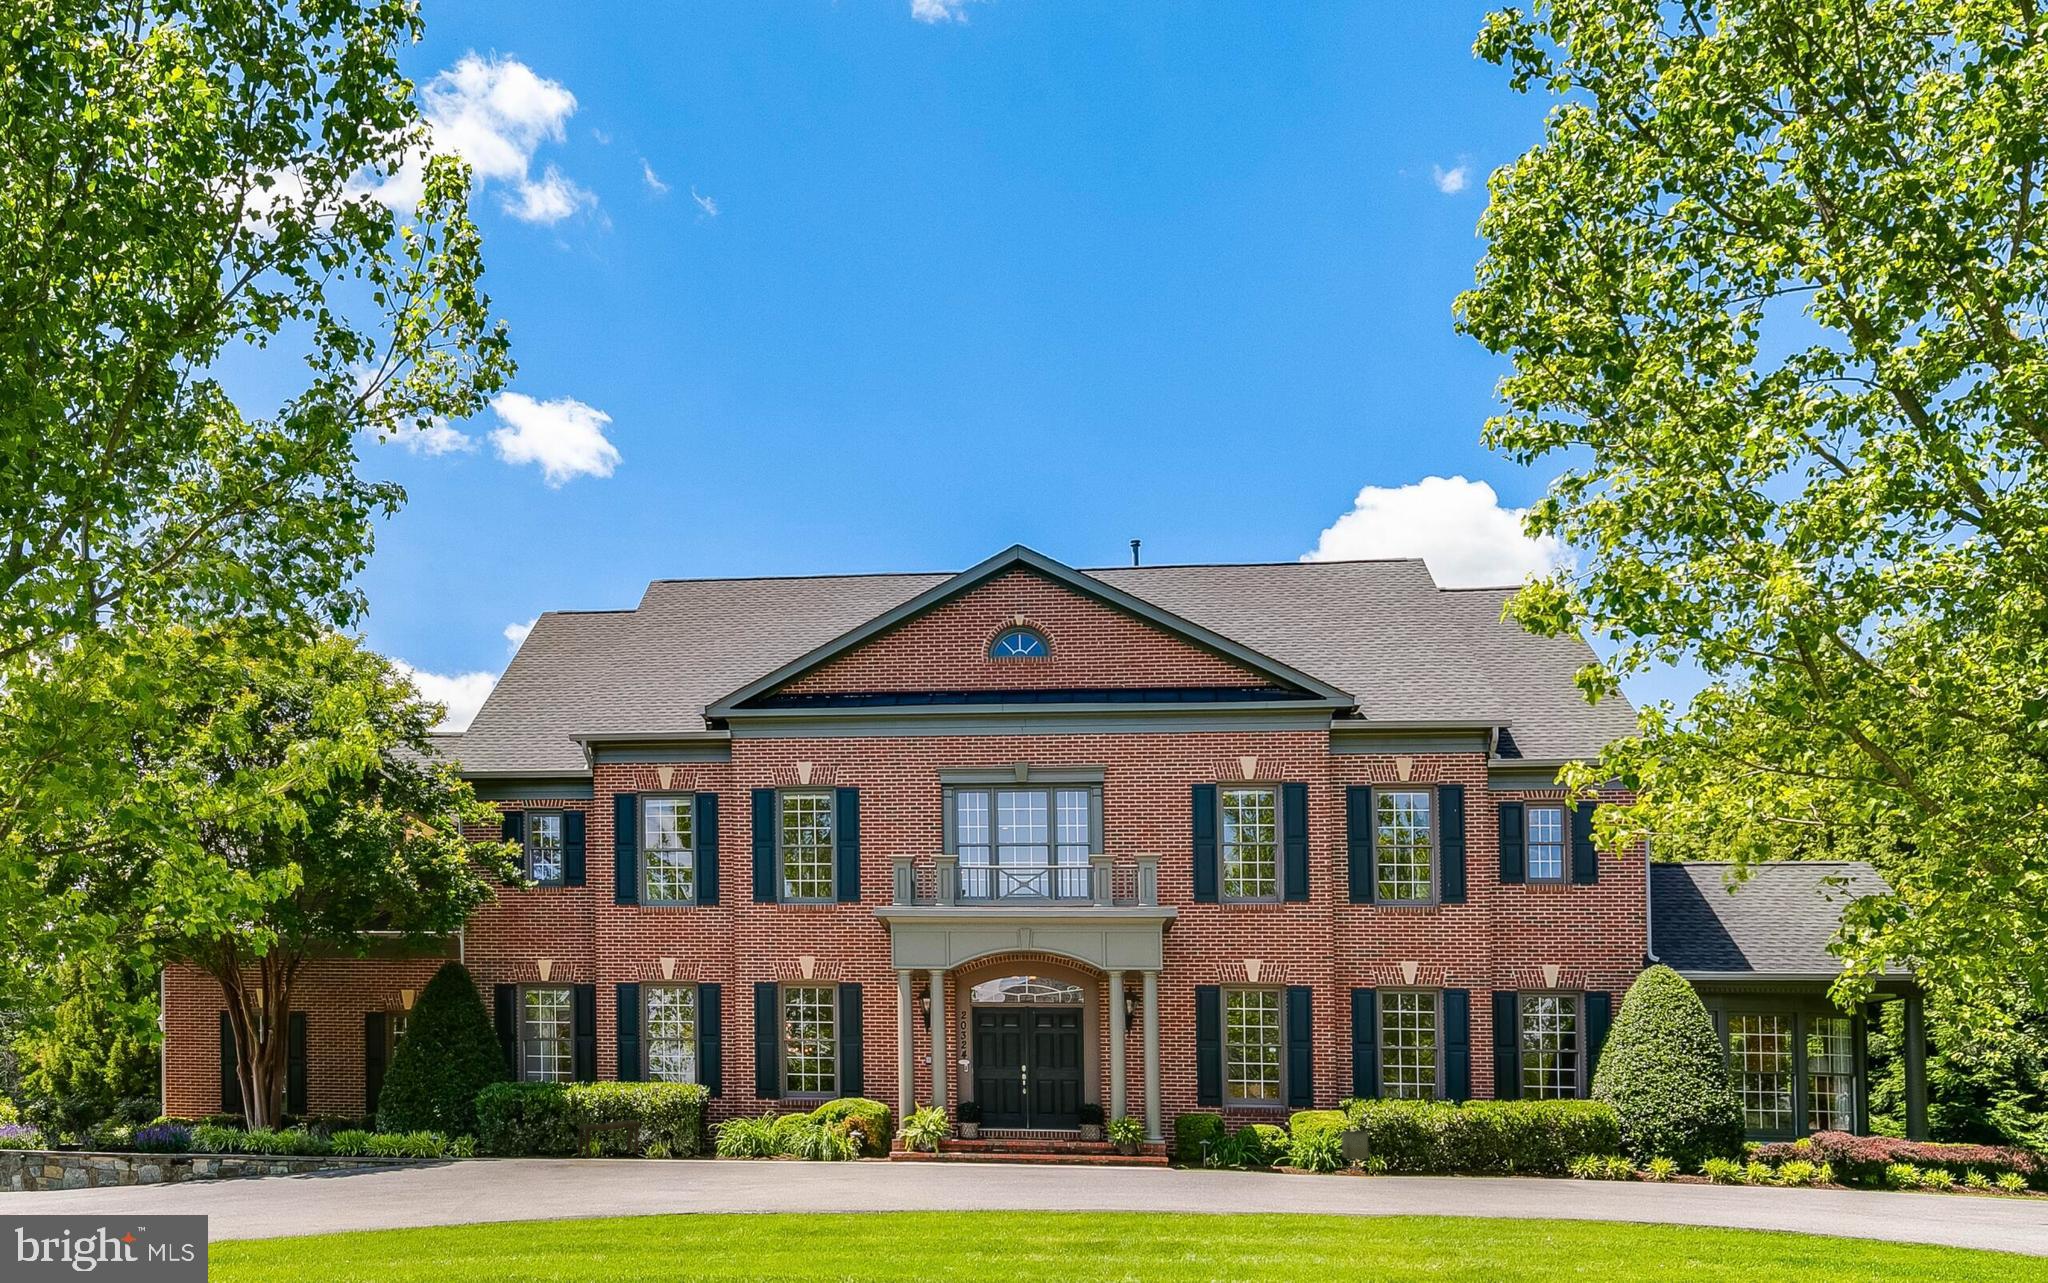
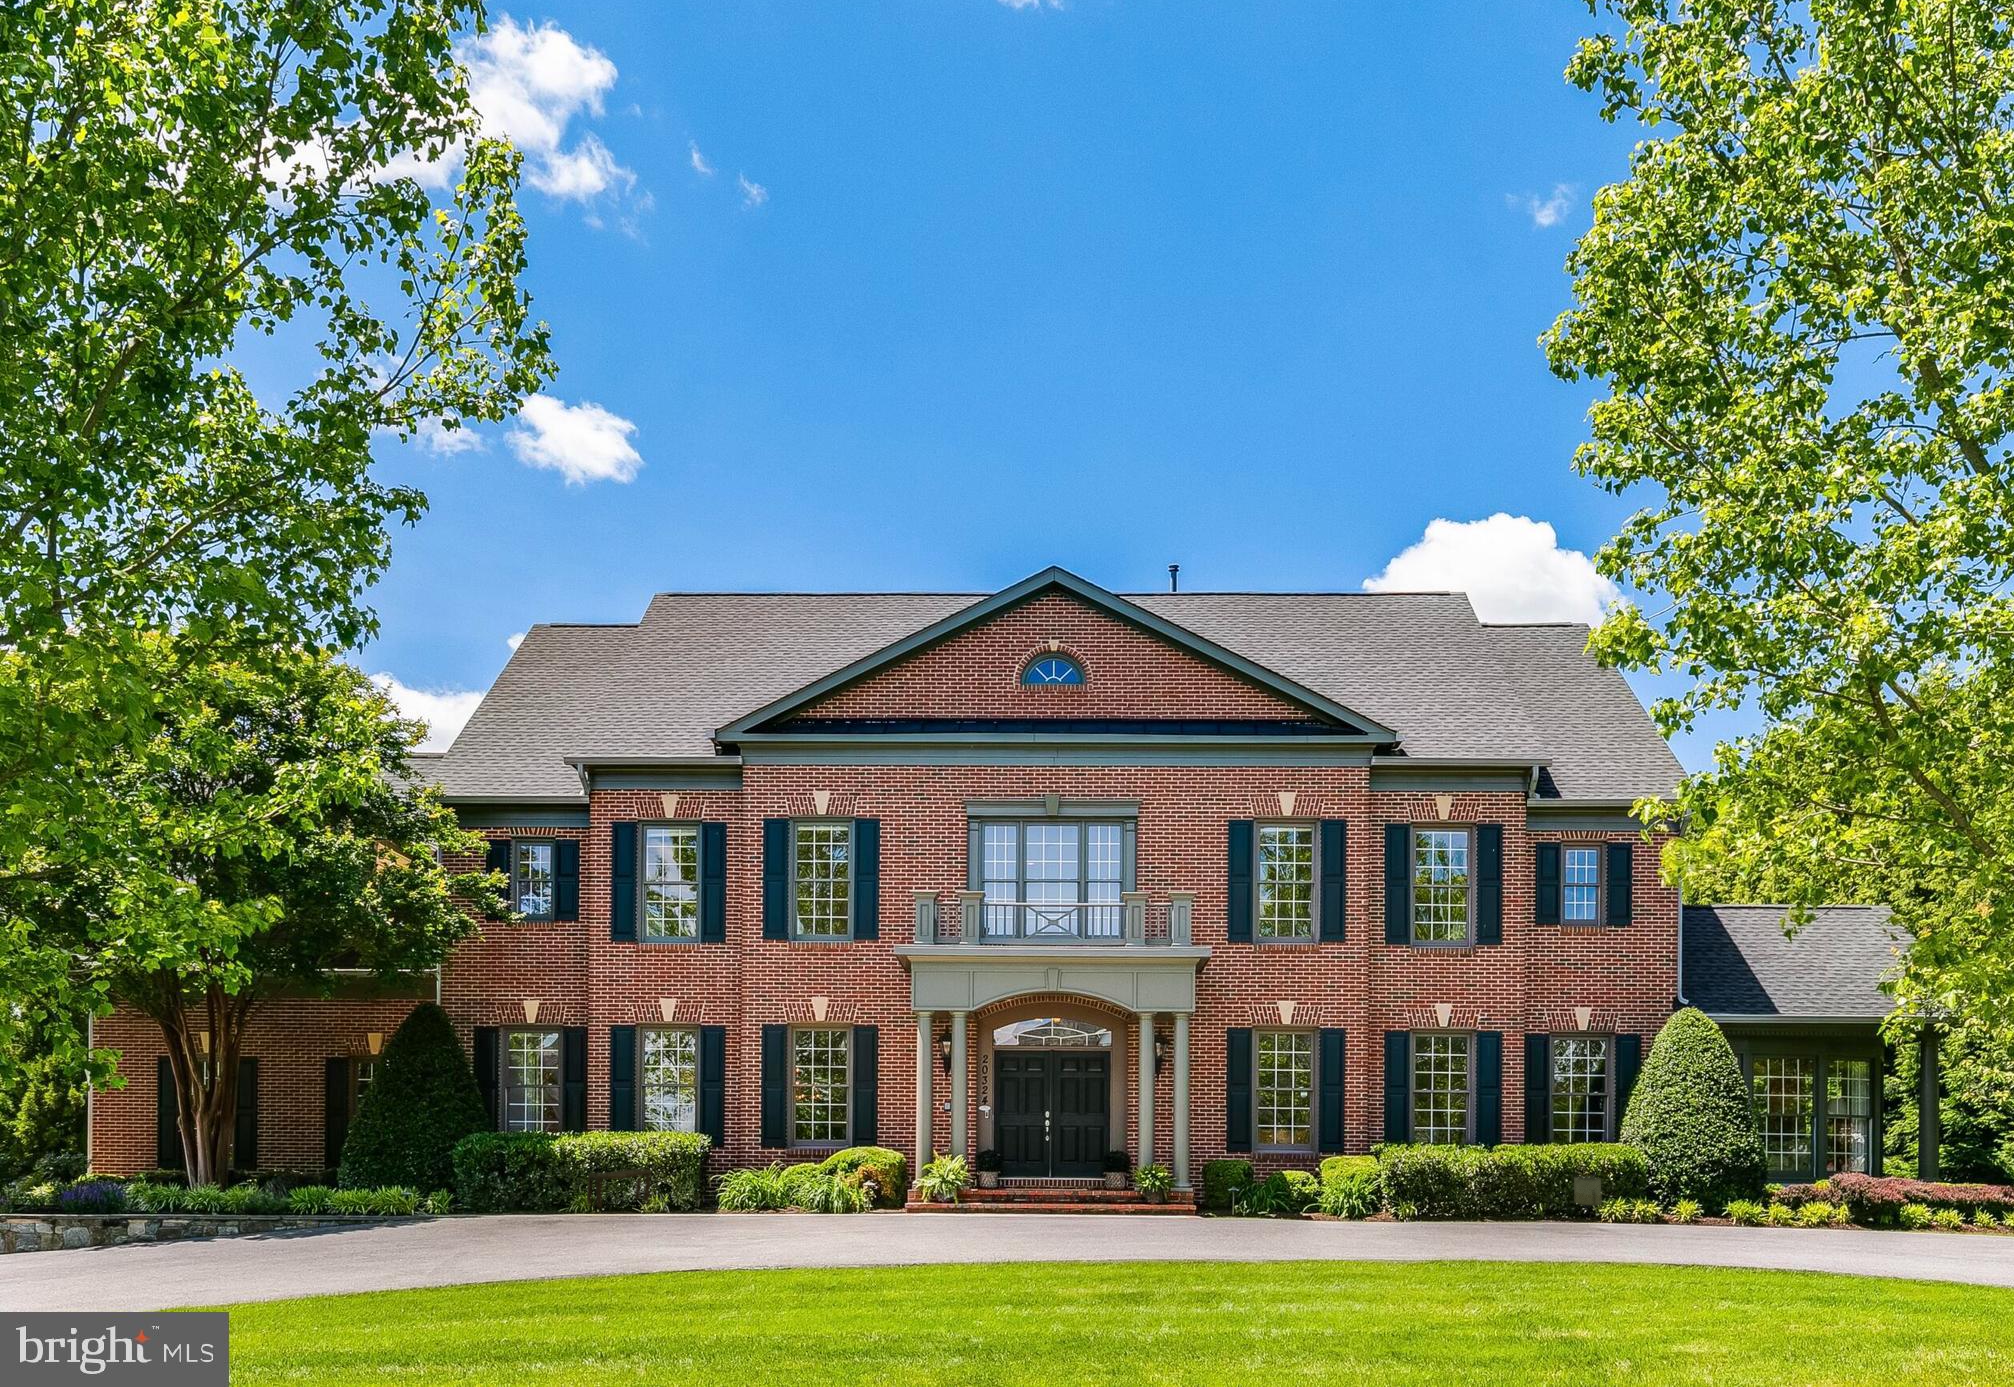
planter: present [1342,1131,1369,1160] -> present [1573,1177,1602,1212]

